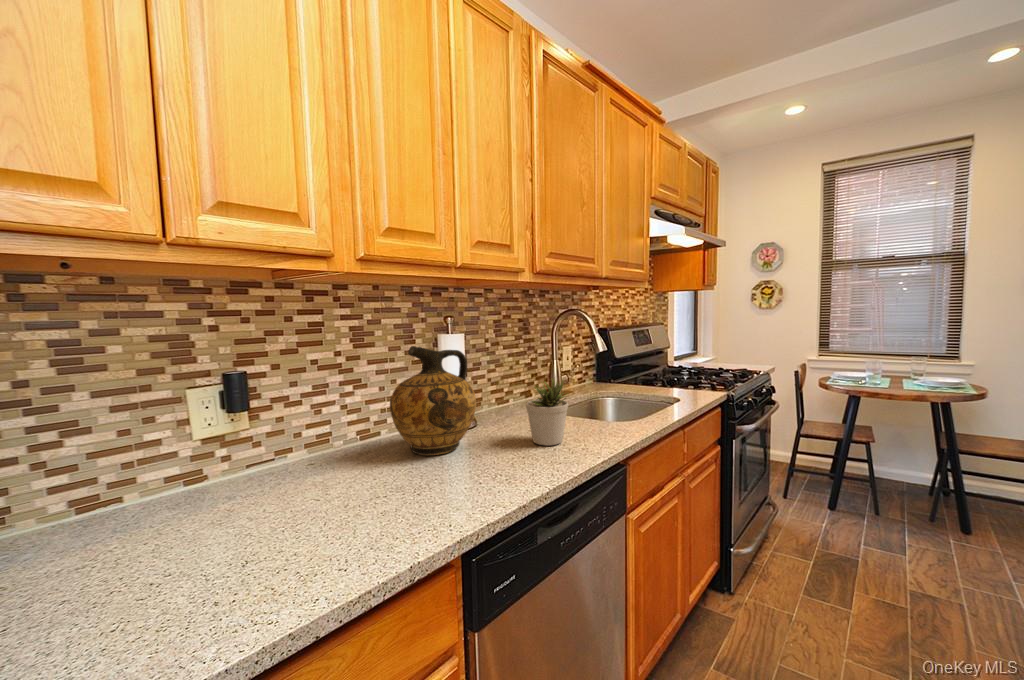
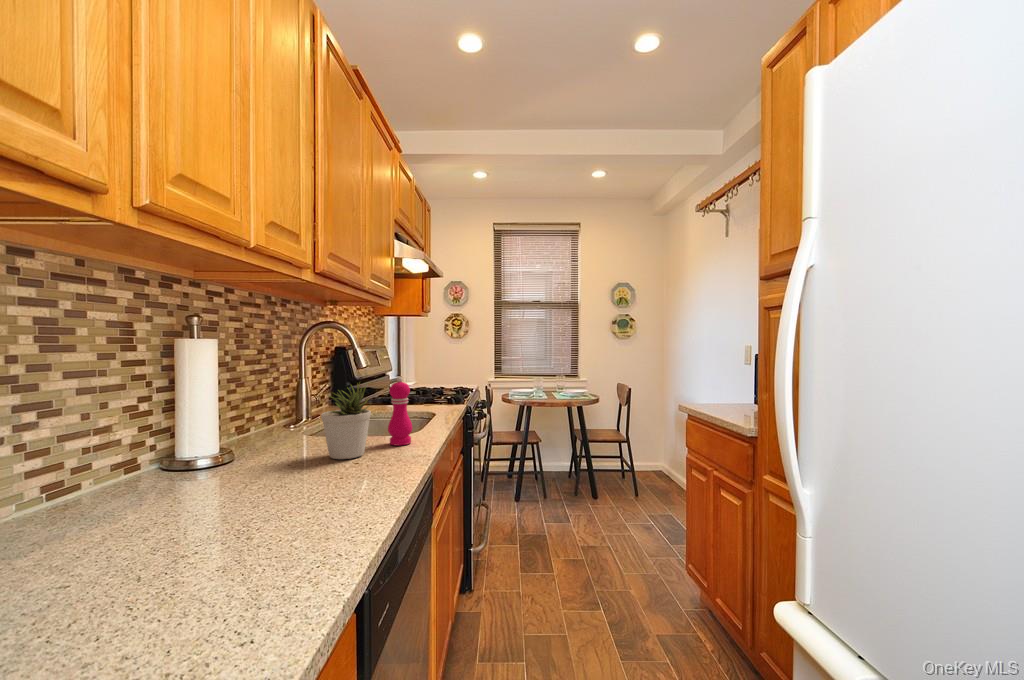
ceramic jug: present [390,346,476,455] -> none [127,346,267,496]
pepper mill: none [592,372,617,440] -> present [388,377,412,446]

